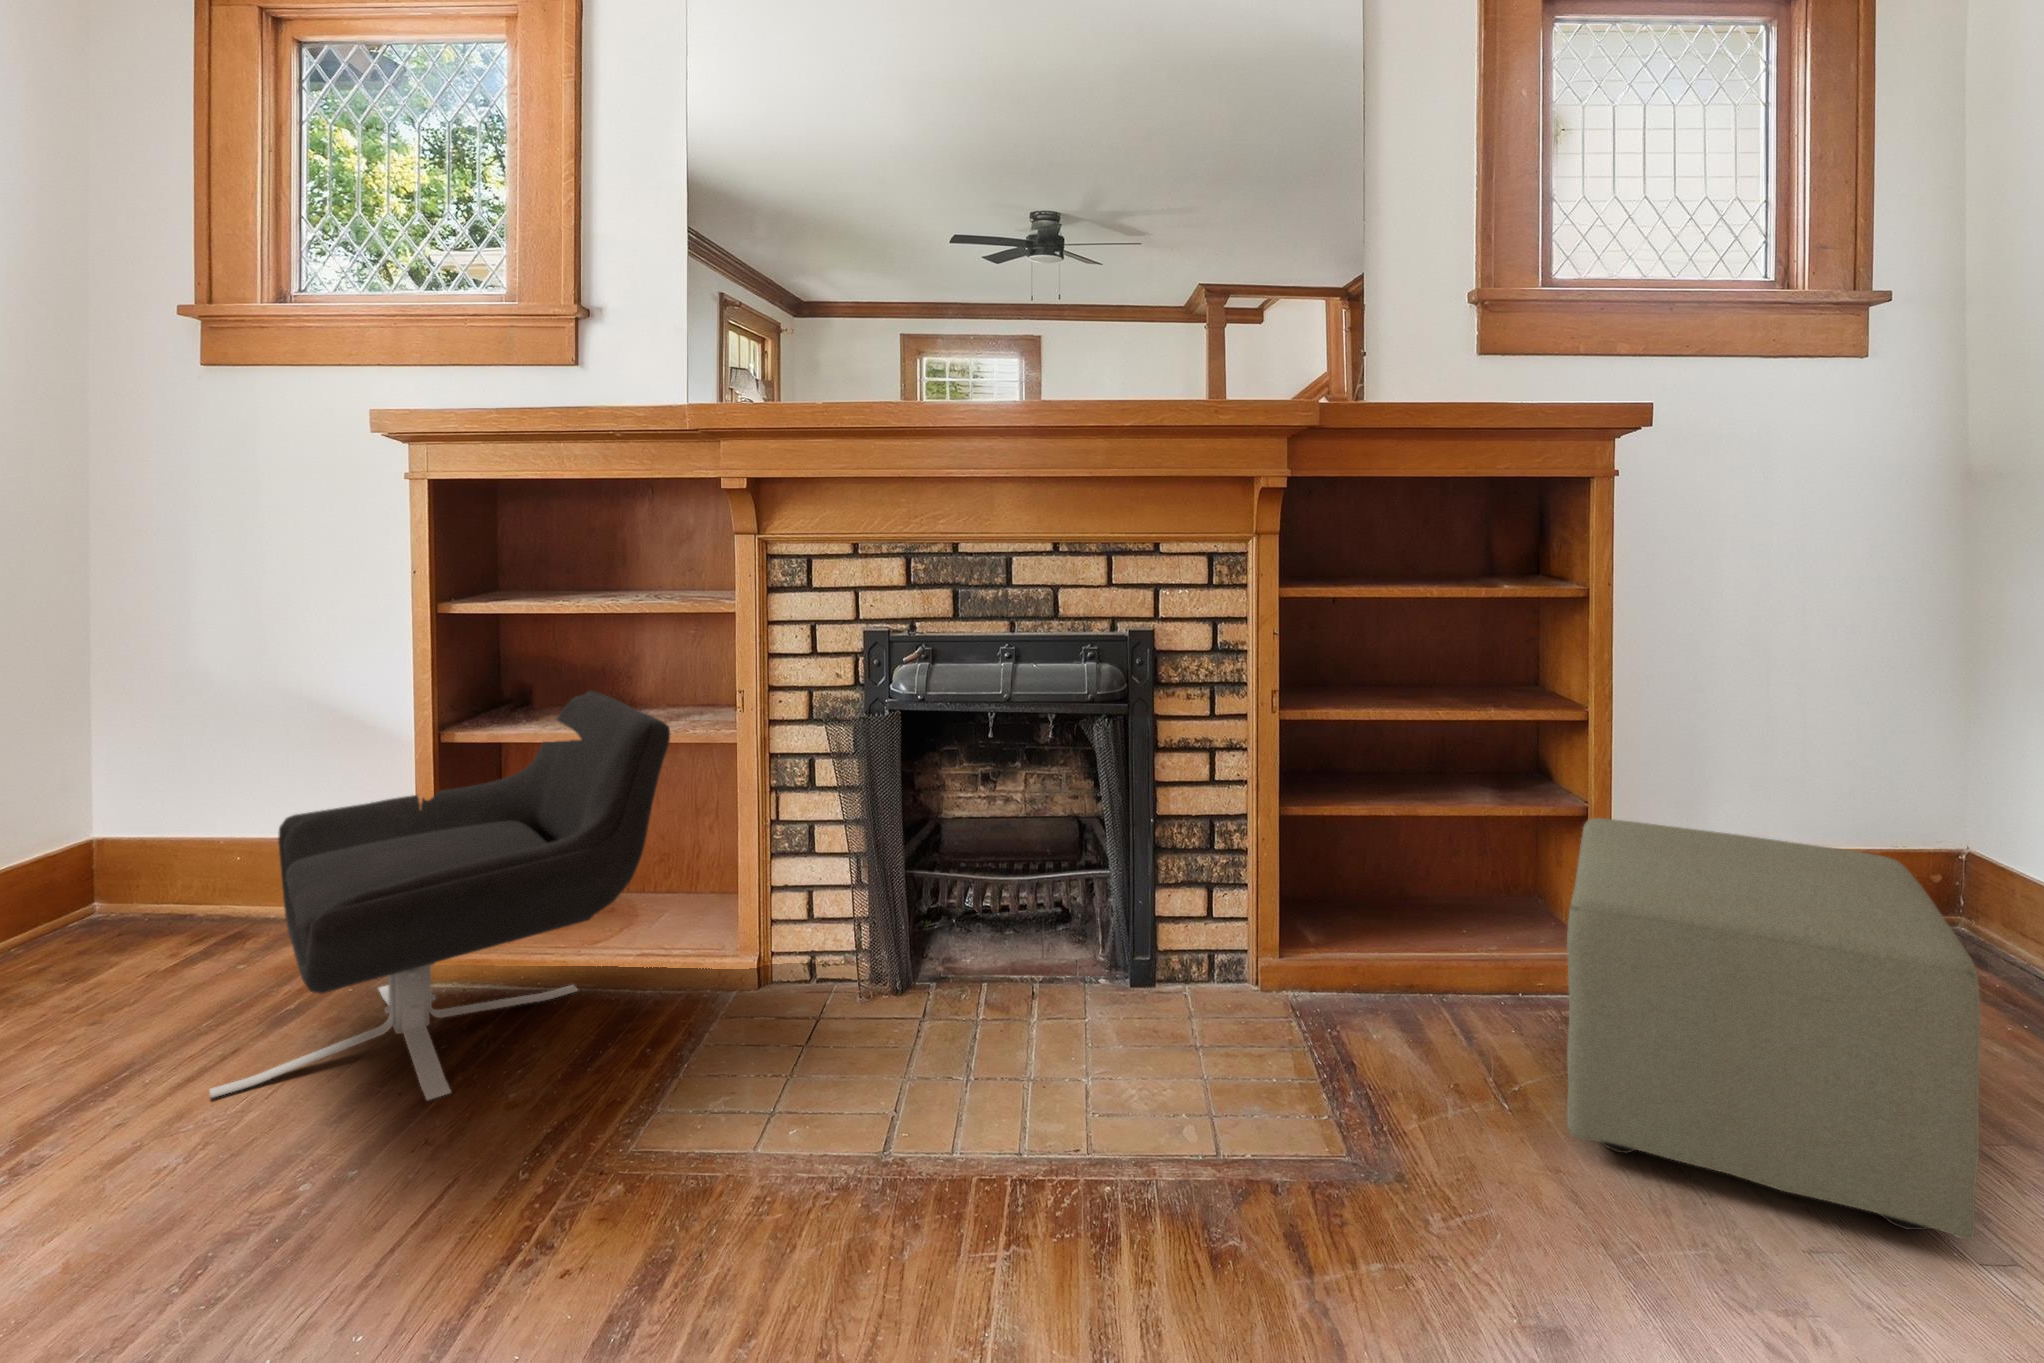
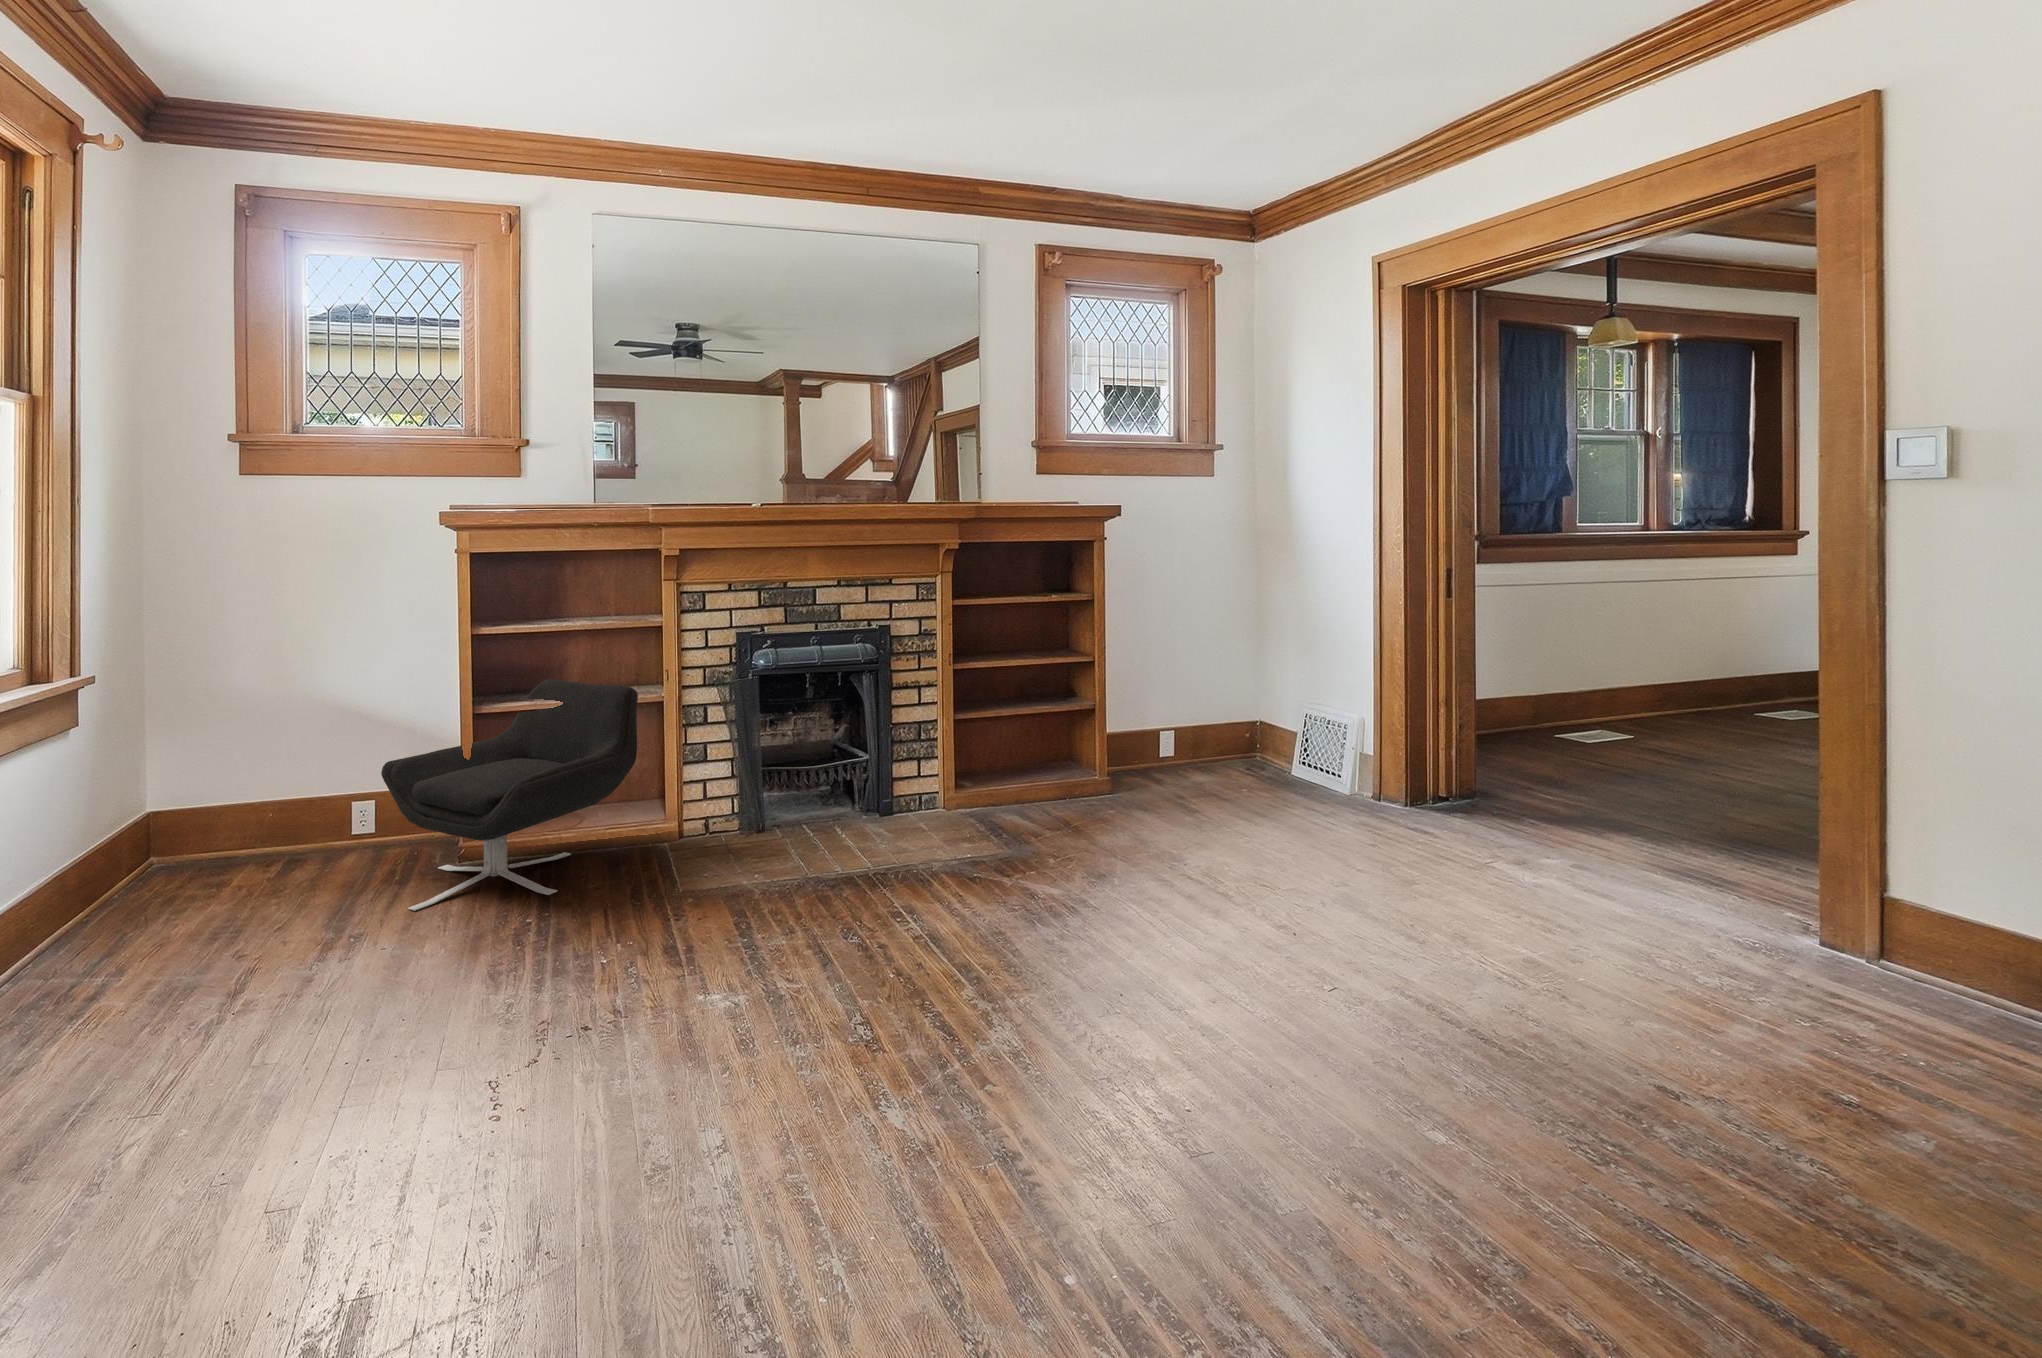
ottoman: present [1567,818,1980,1239] -> none [1098,705,1241,841]

